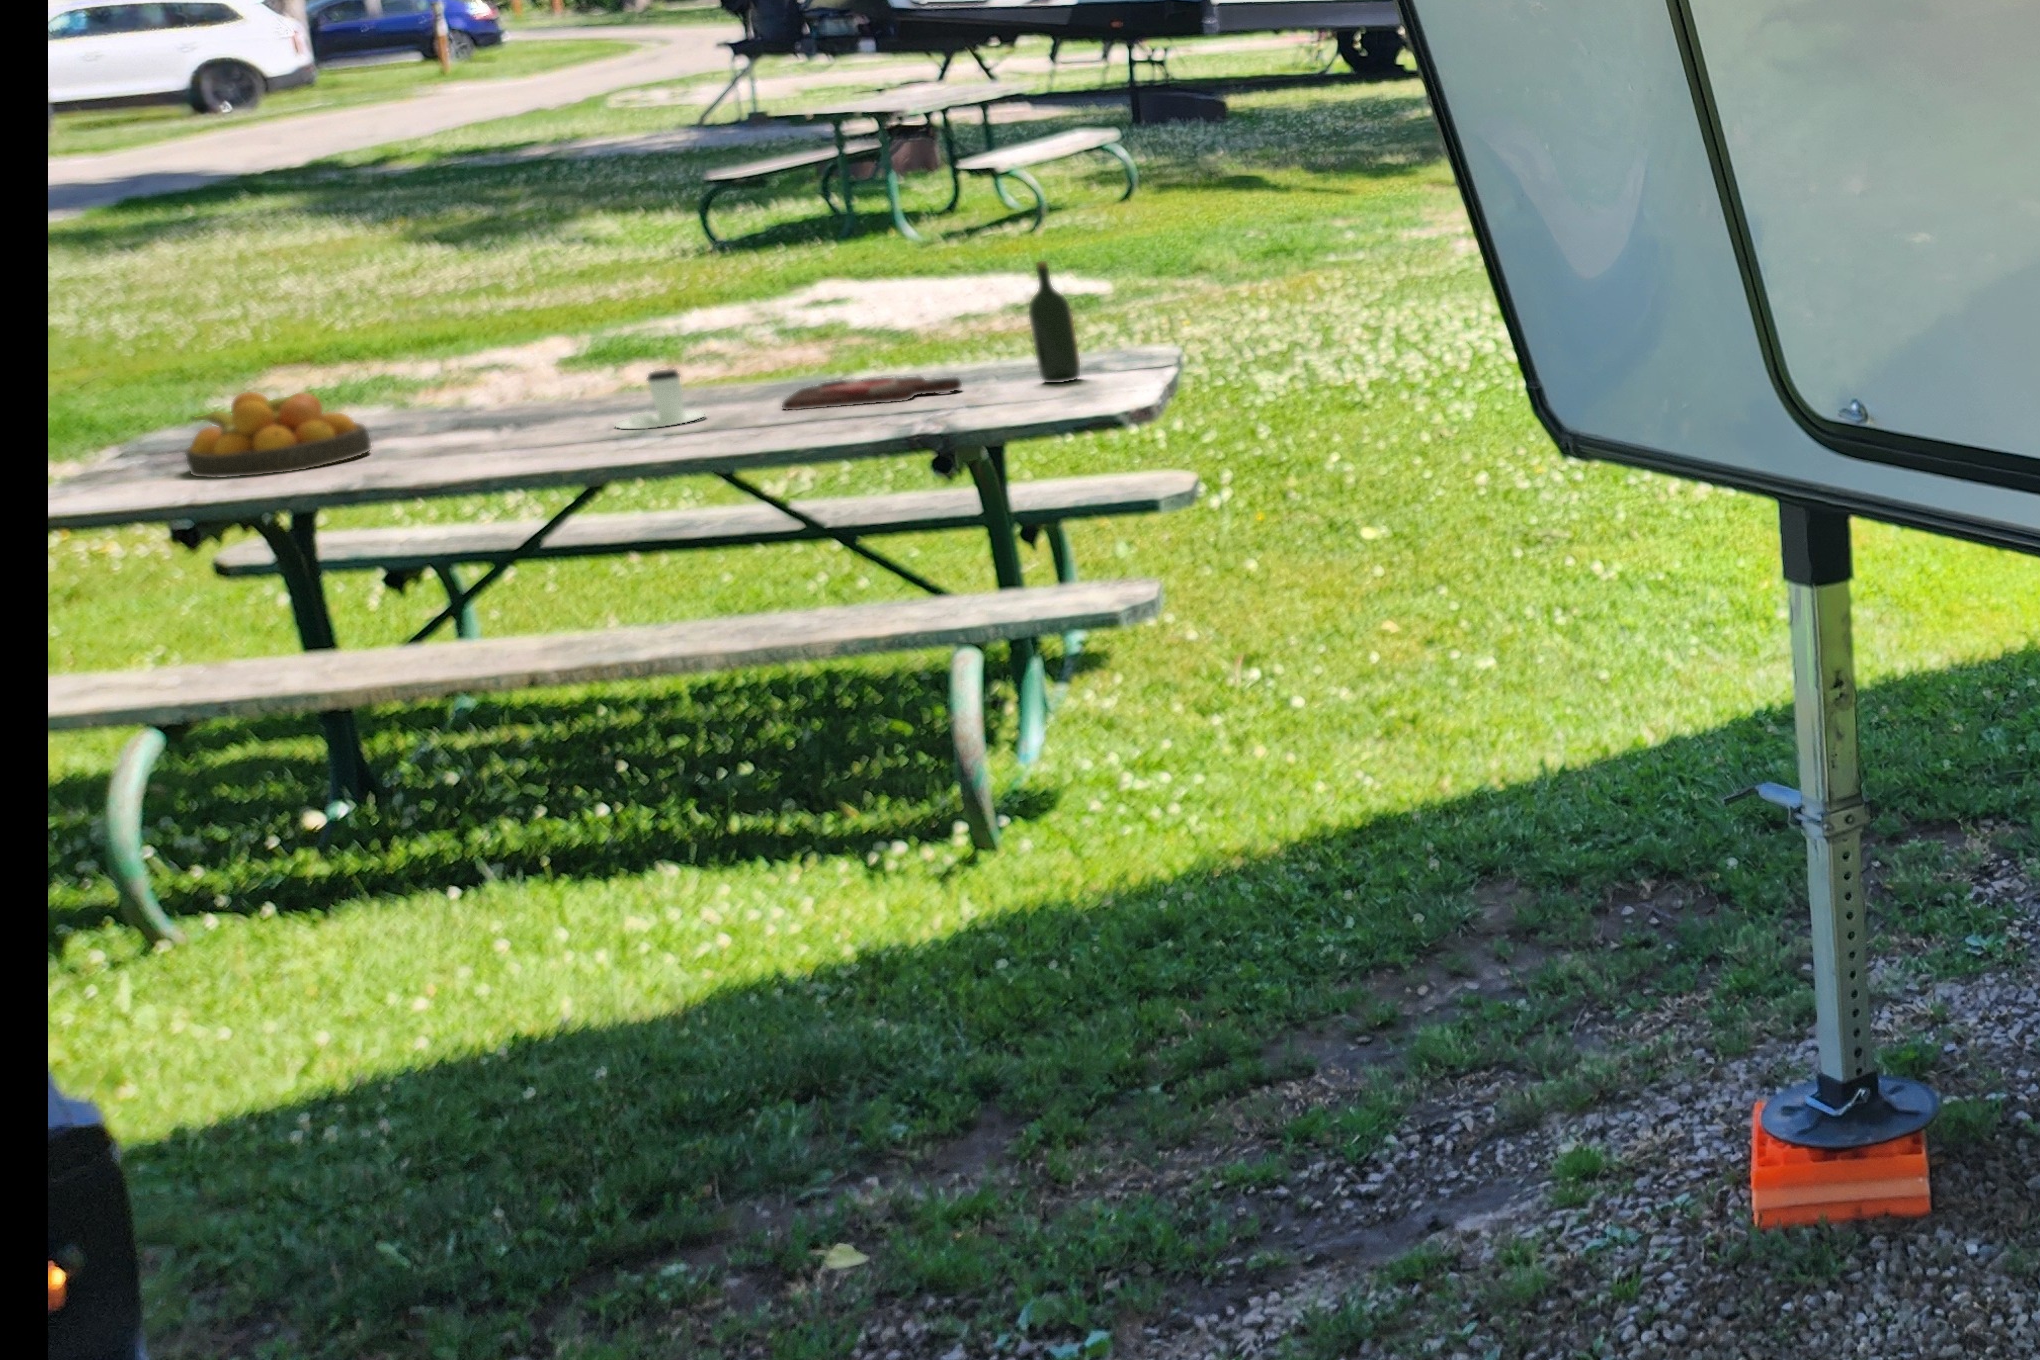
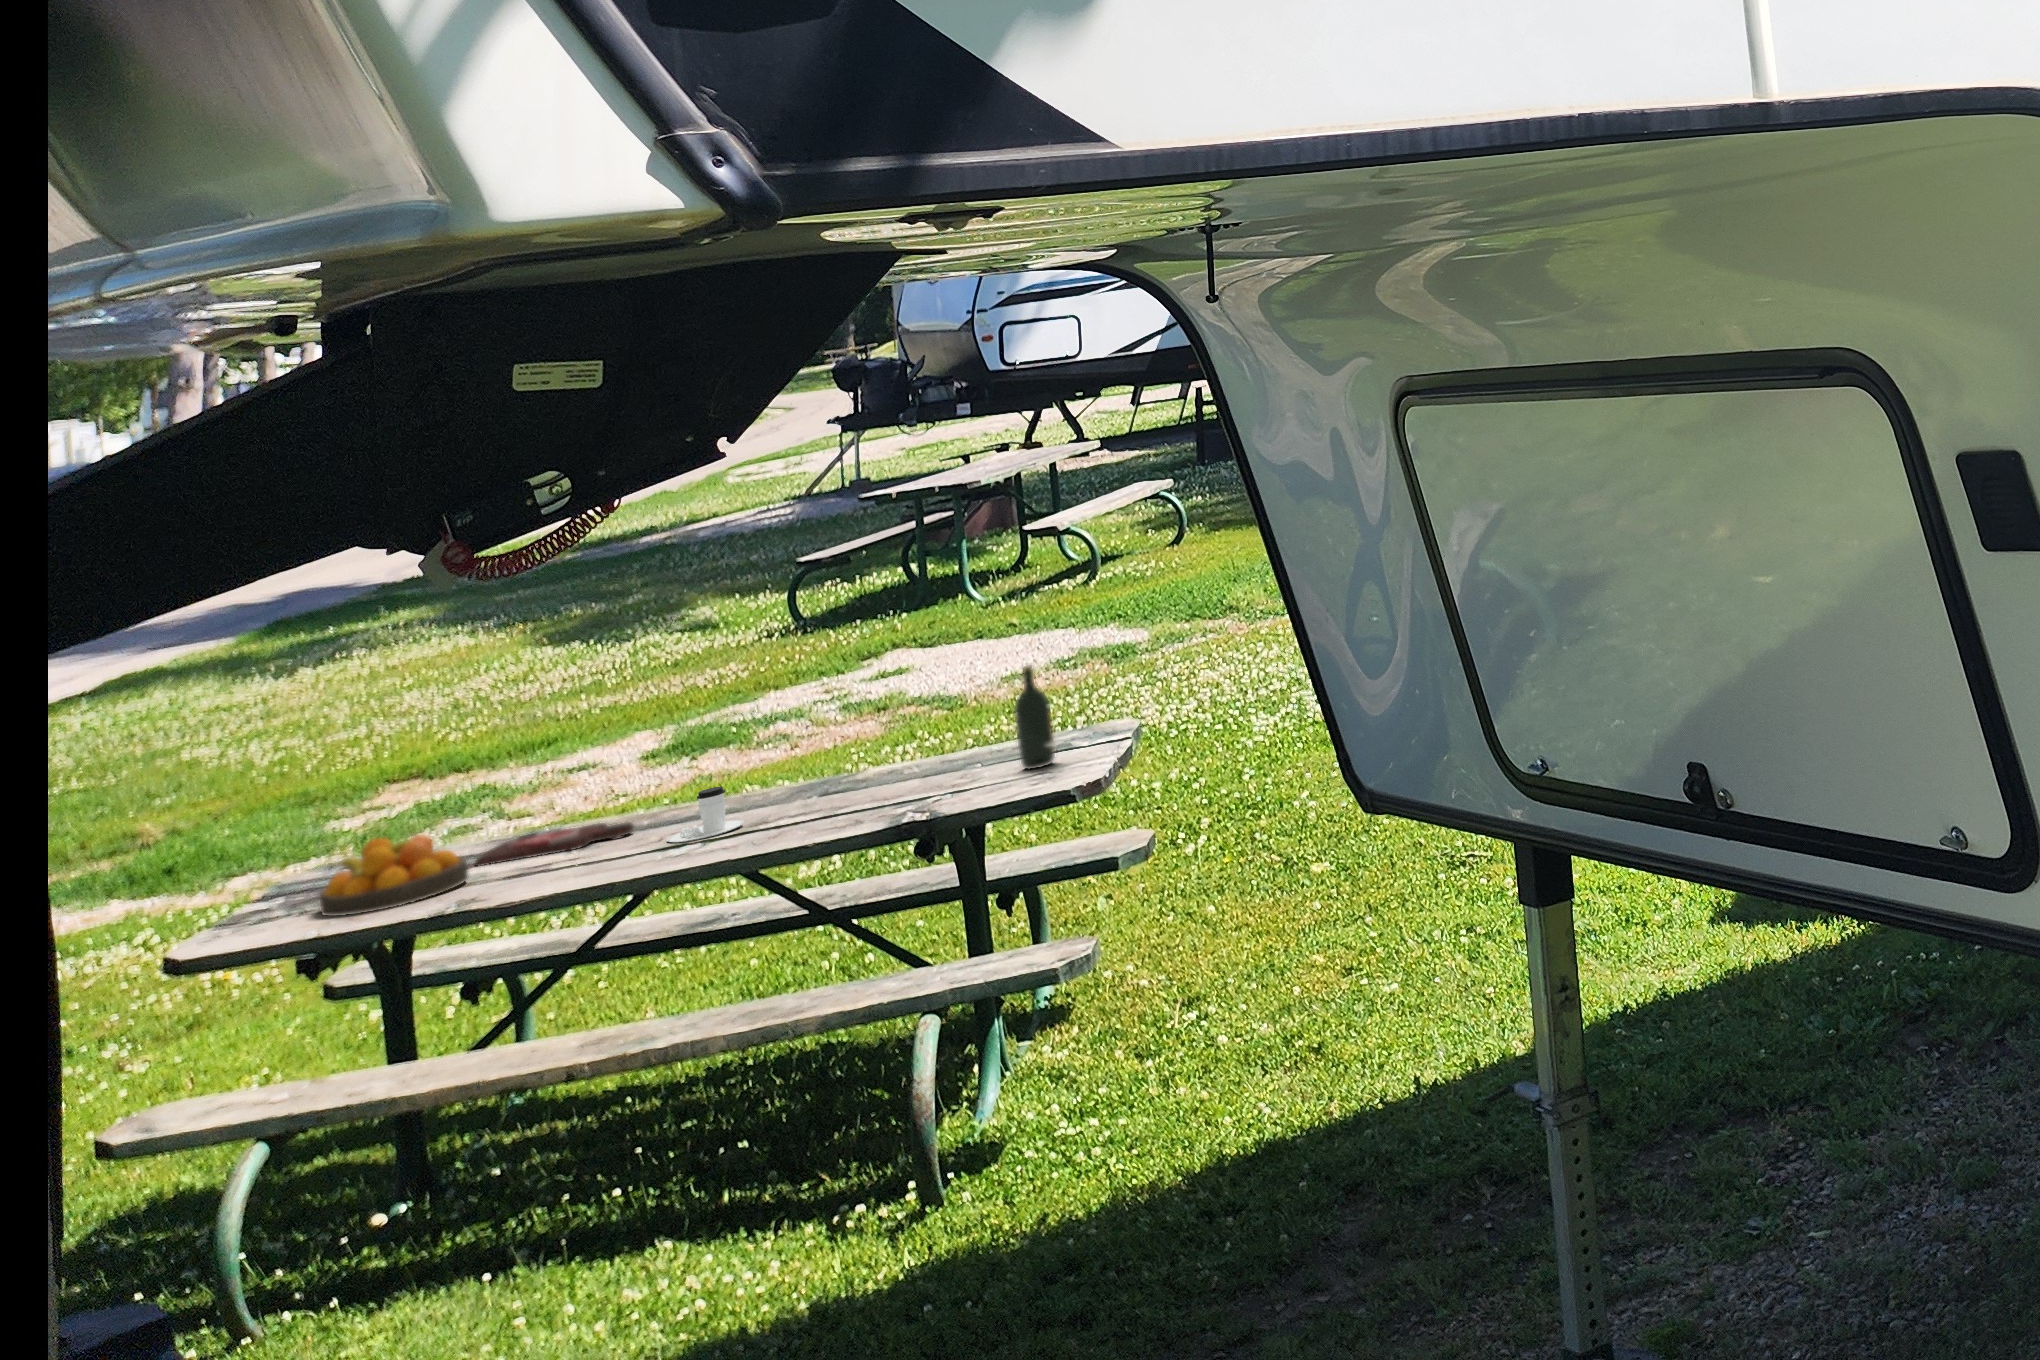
cutting board: present [782,375,961,410] -> present [475,822,634,866]

